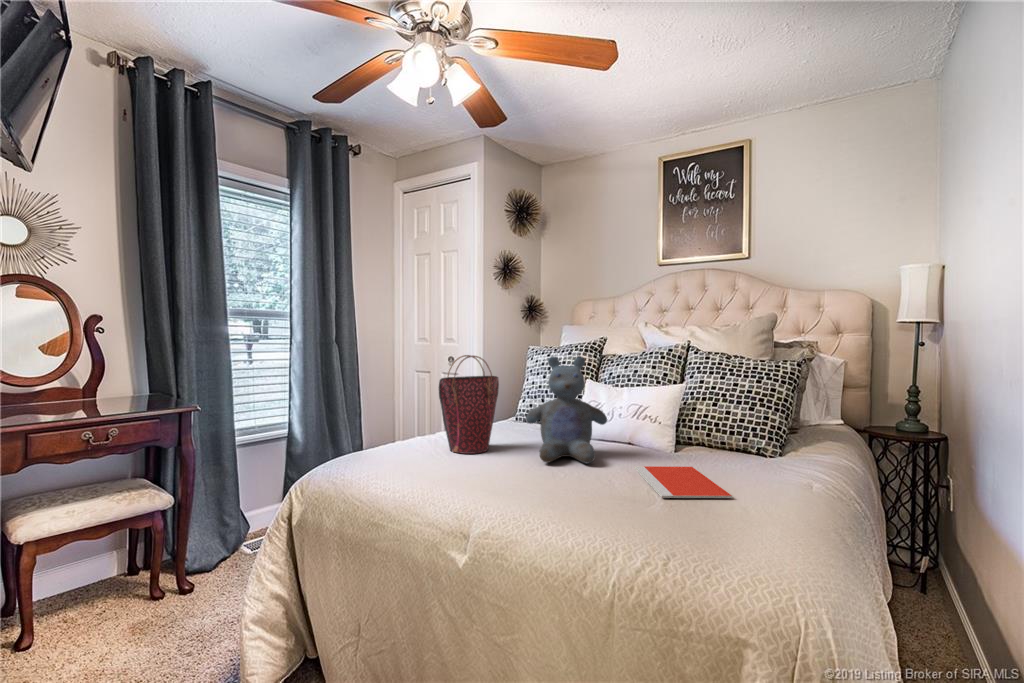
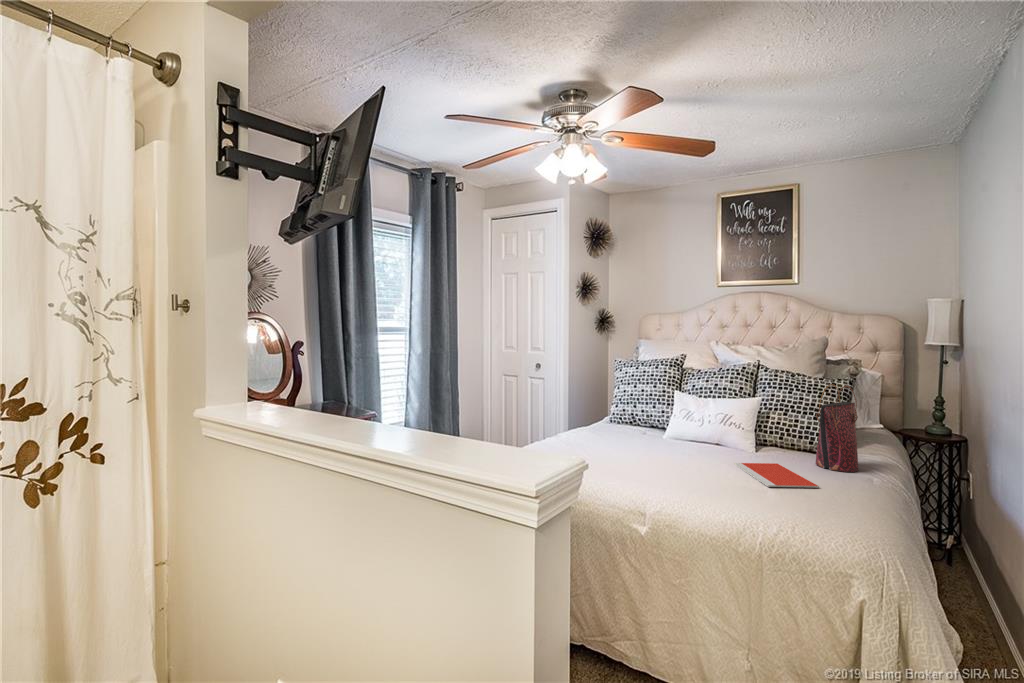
handbag: present [439,355,499,454] -> present [816,384,858,472]
stuffed bear: present [526,357,607,464] -> none [643,378,707,460]

